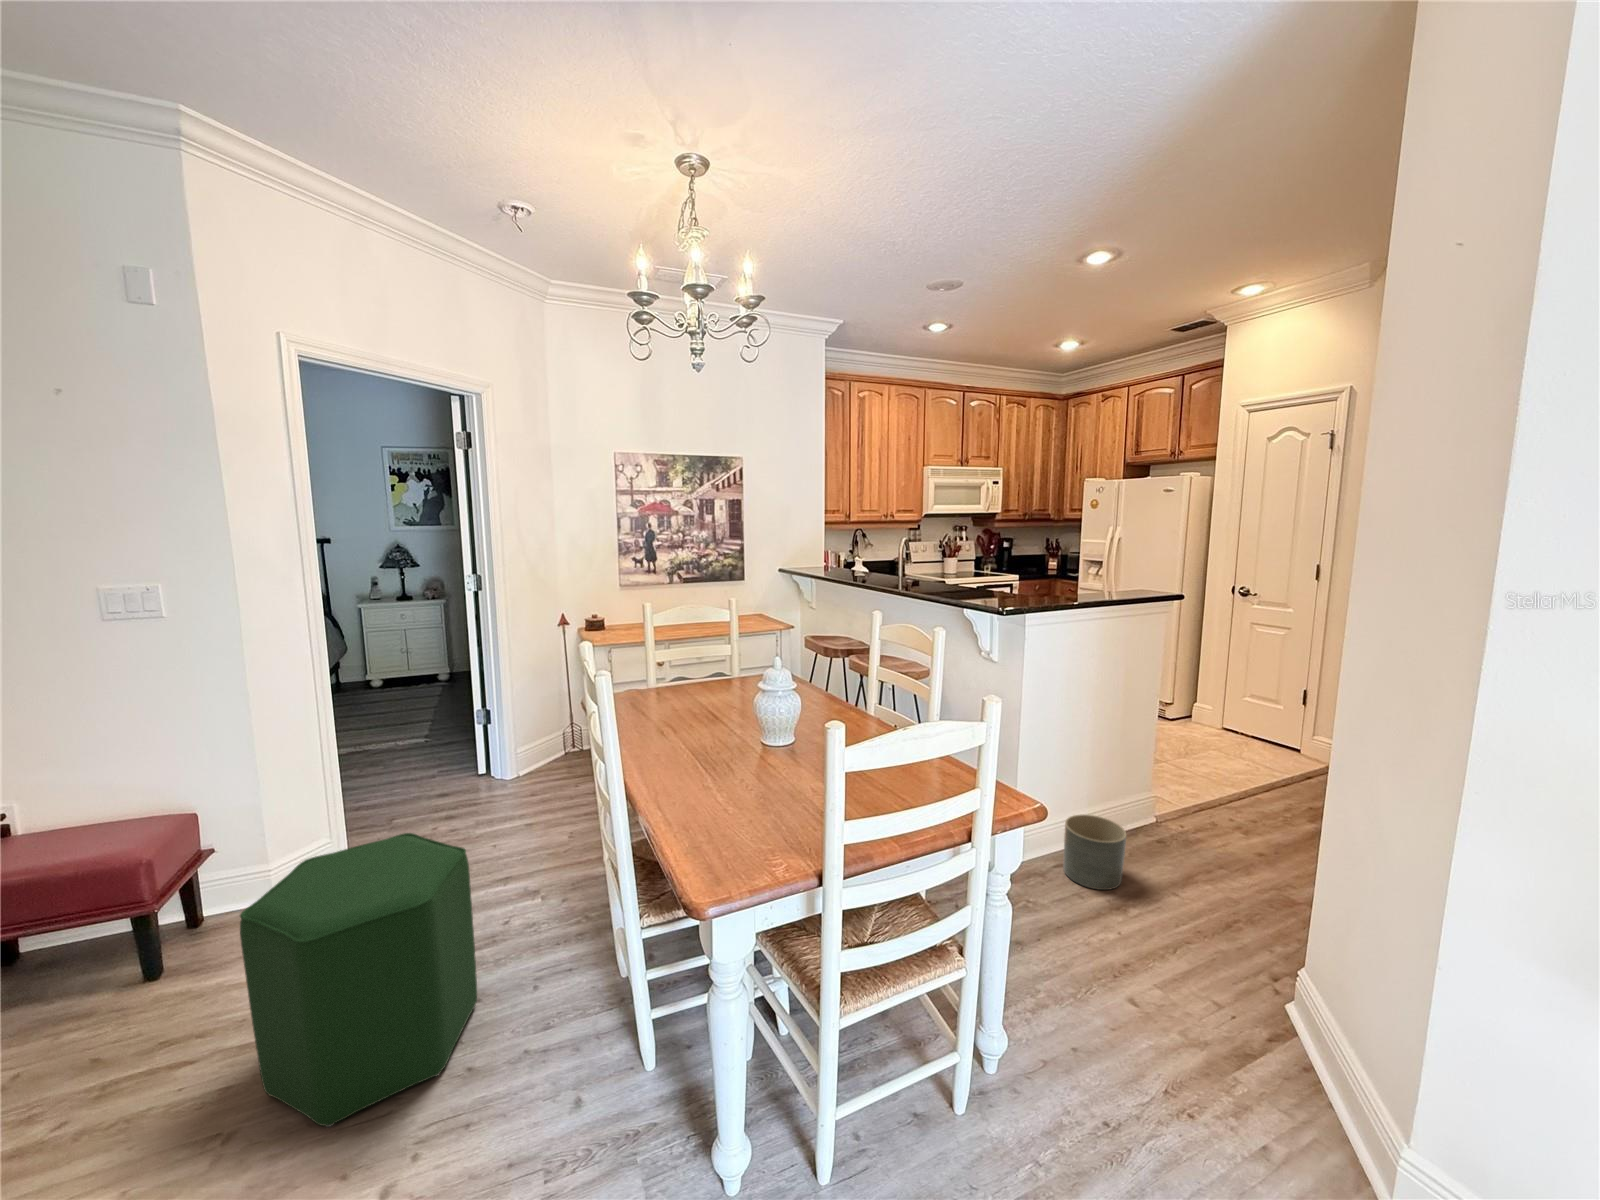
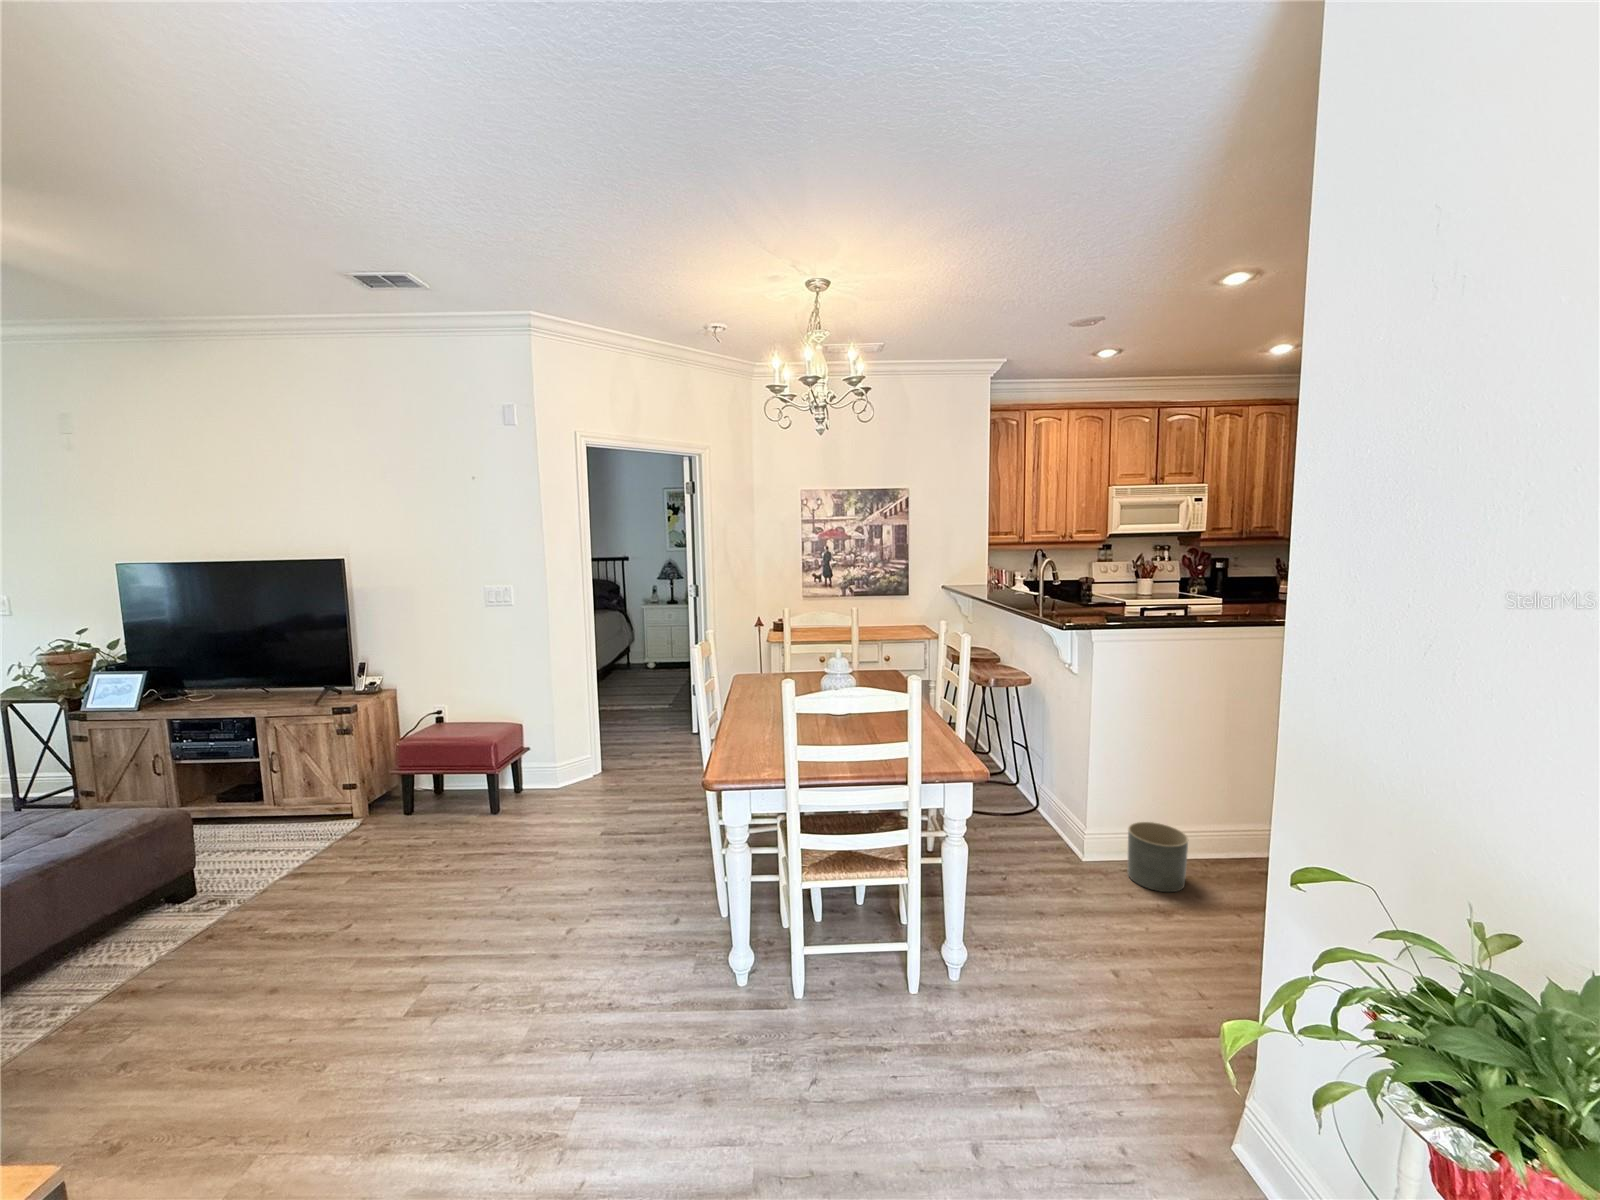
ottoman: present [240,833,477,1127] -> none [527,744,646,894]

